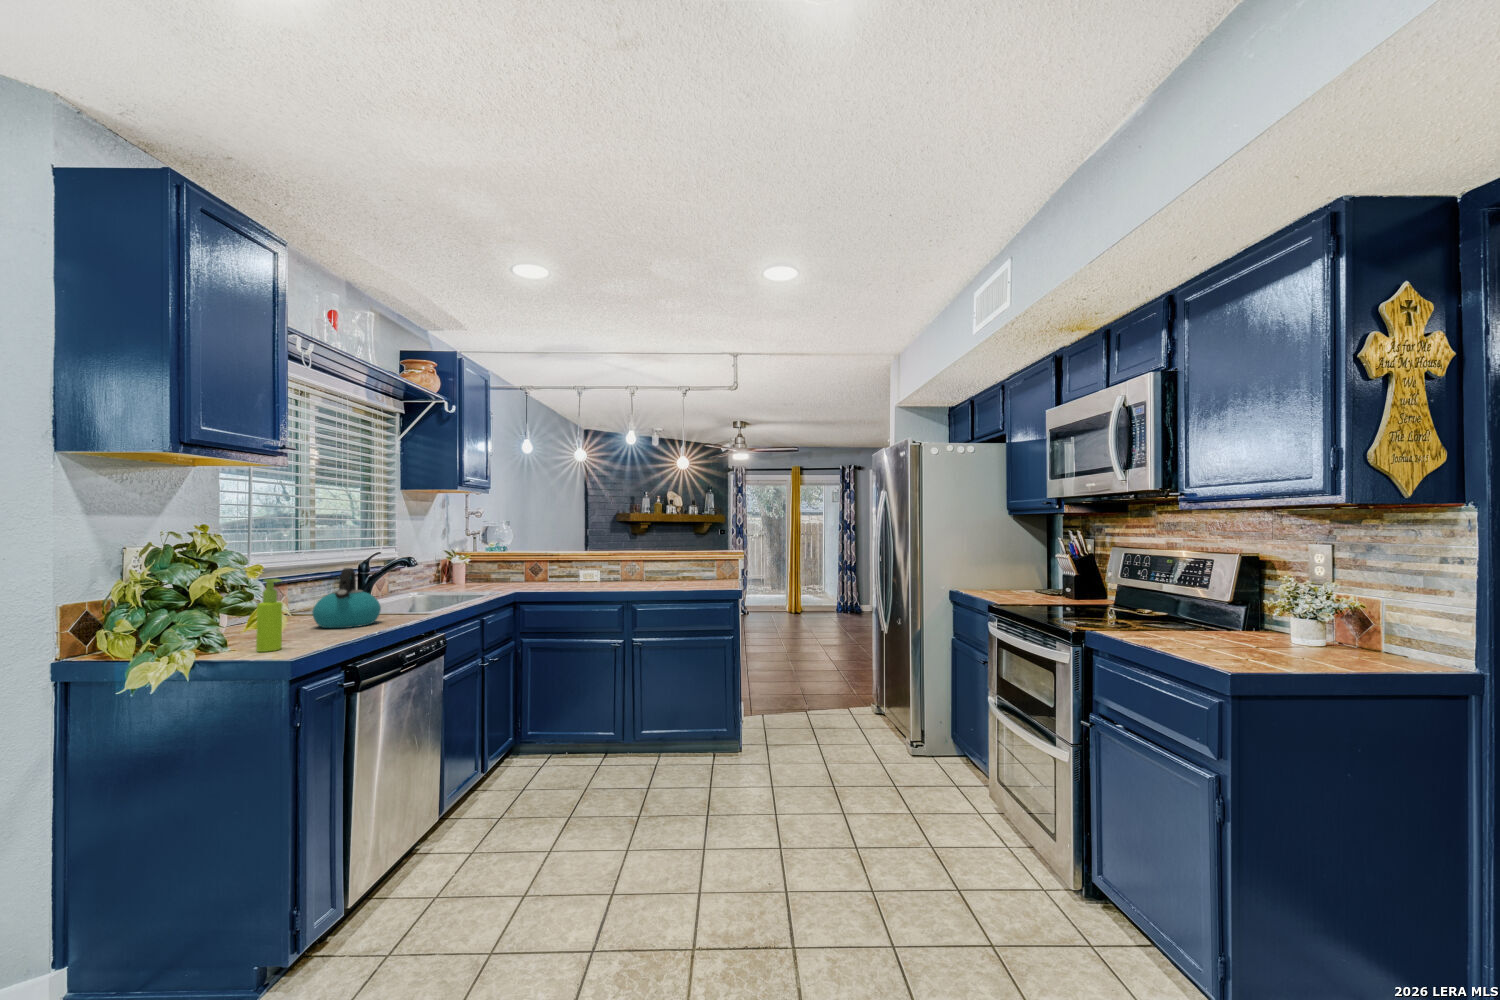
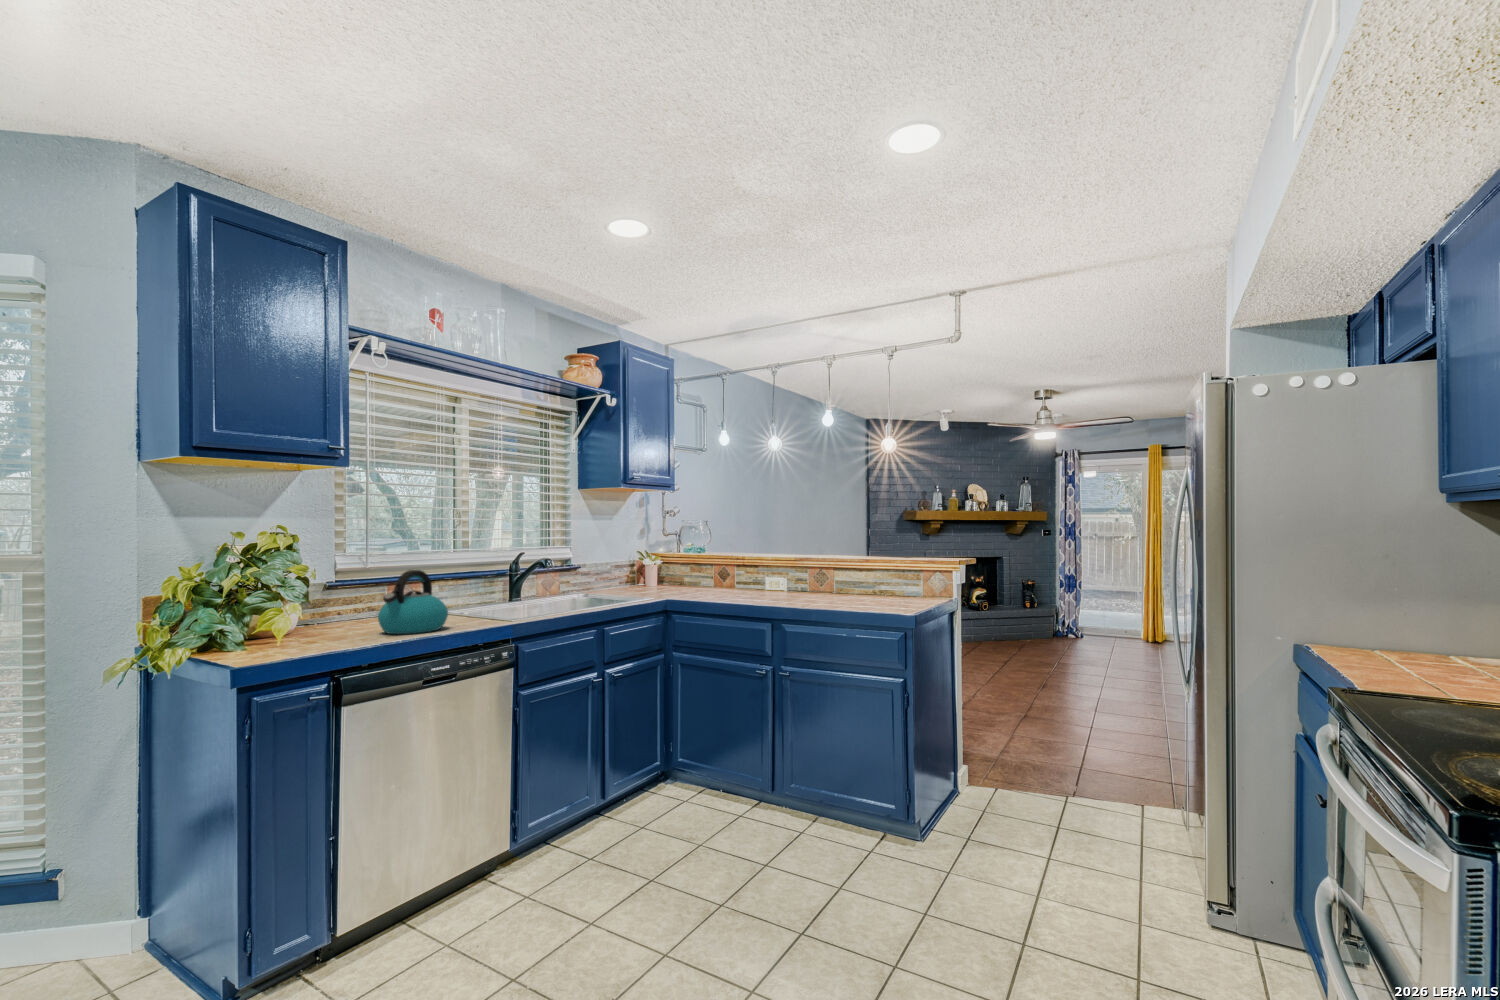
soap dispenser: present [256,579,282,652] -> none [241,581,269,658]

